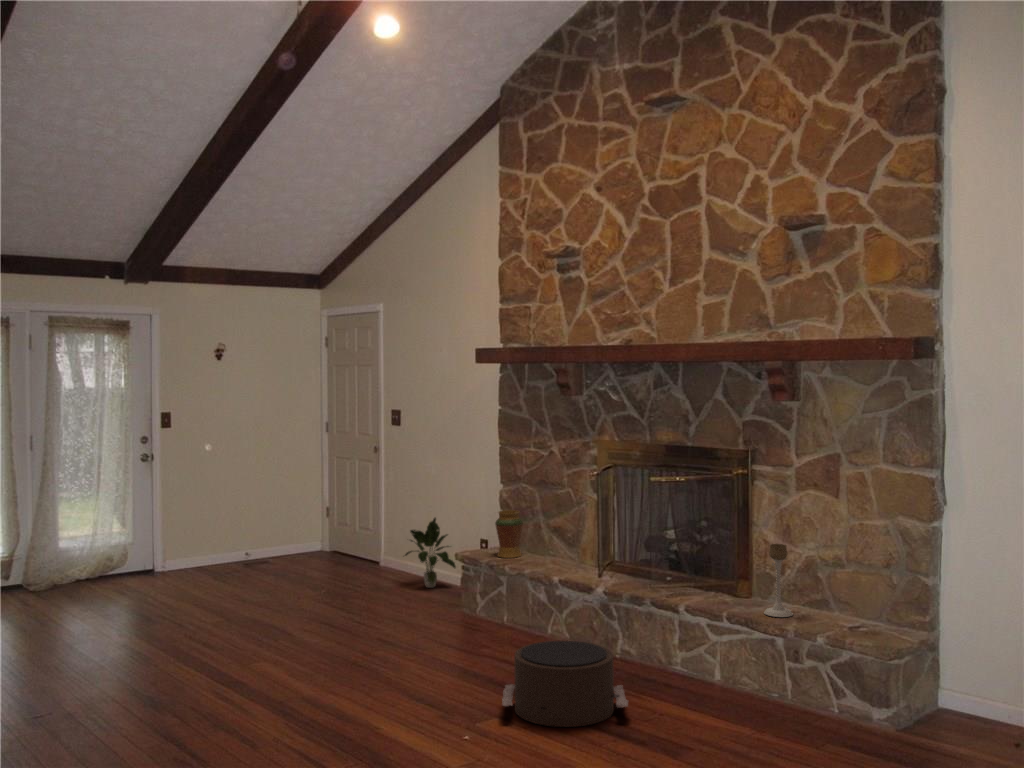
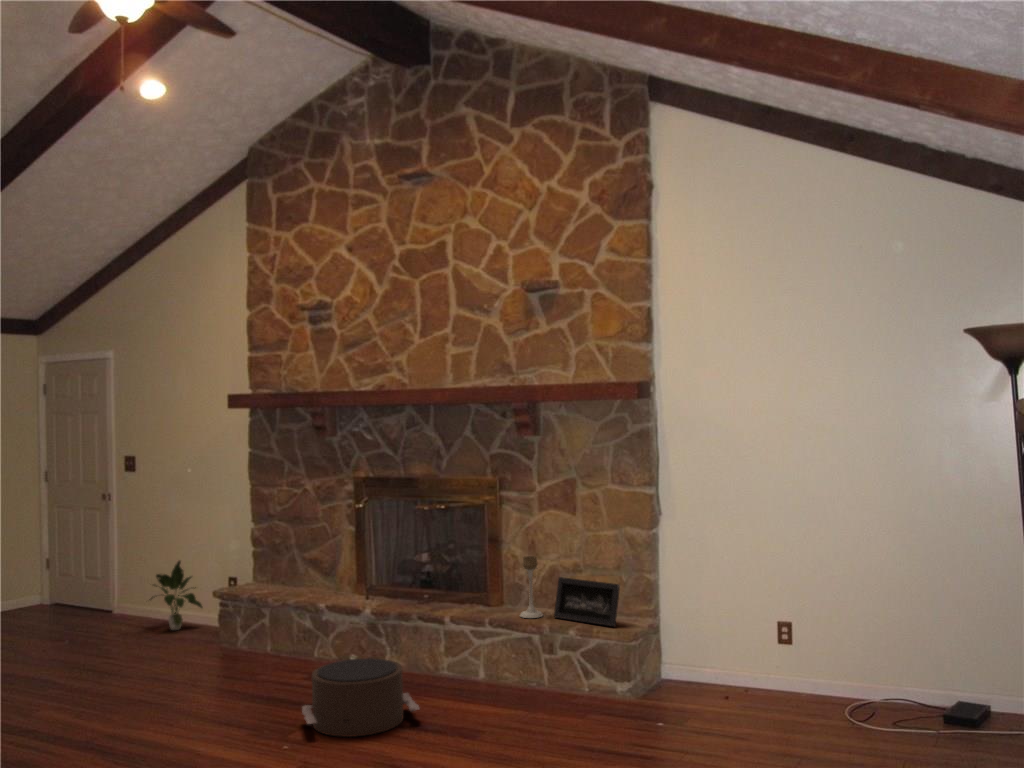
decorative vase: present [495,510,523,558] -> none [253,547,280,592]
picture frame: none [804,572,885,639] -> present [554,577,620,626]

